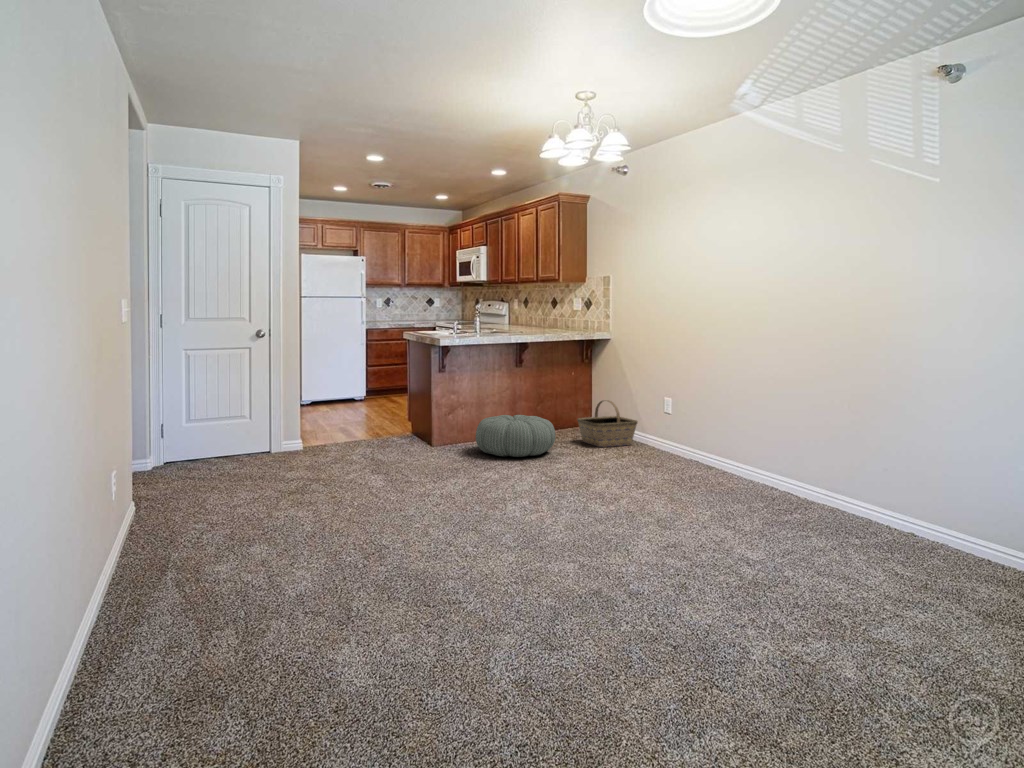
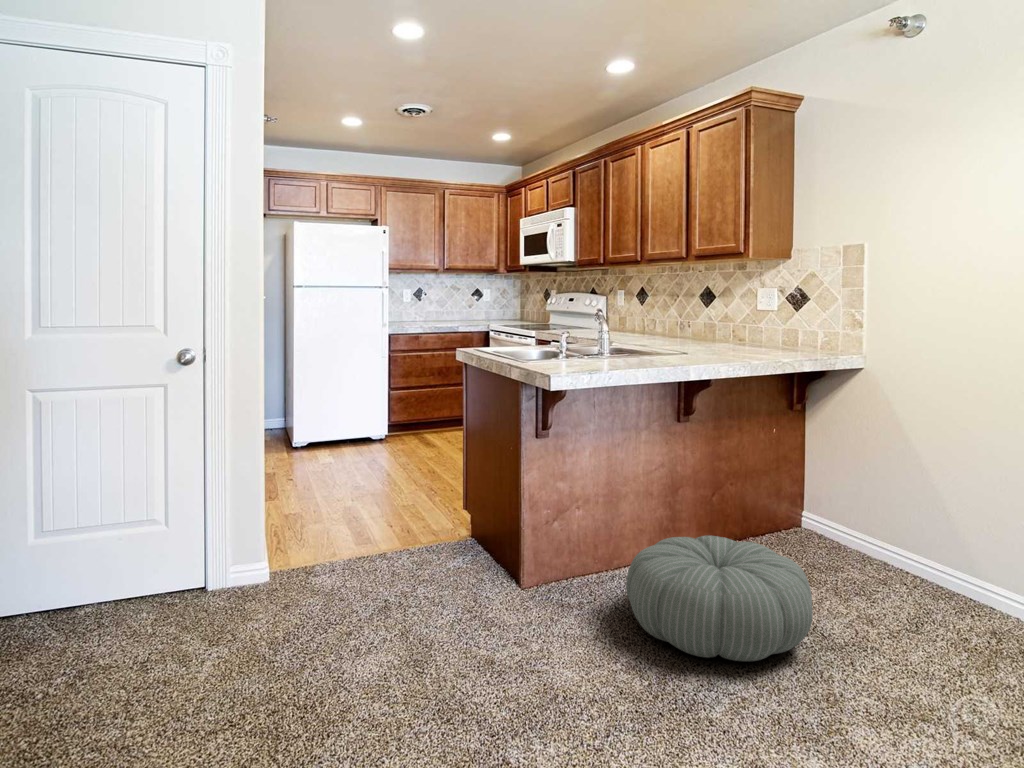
basket: present [577,400,638,447] -> none [811,495,949,602]

